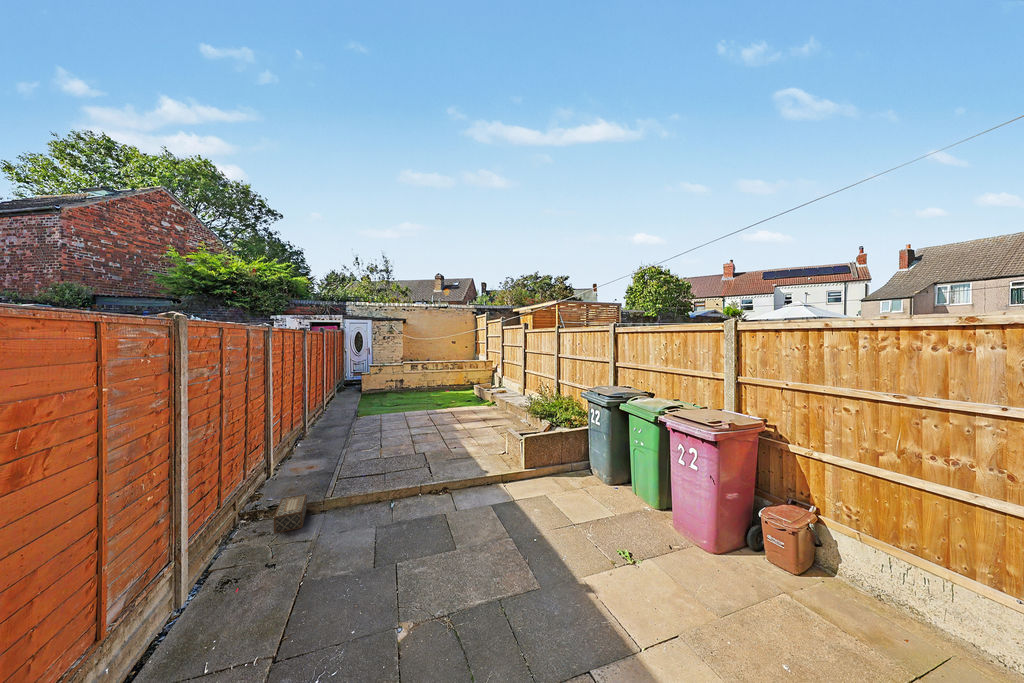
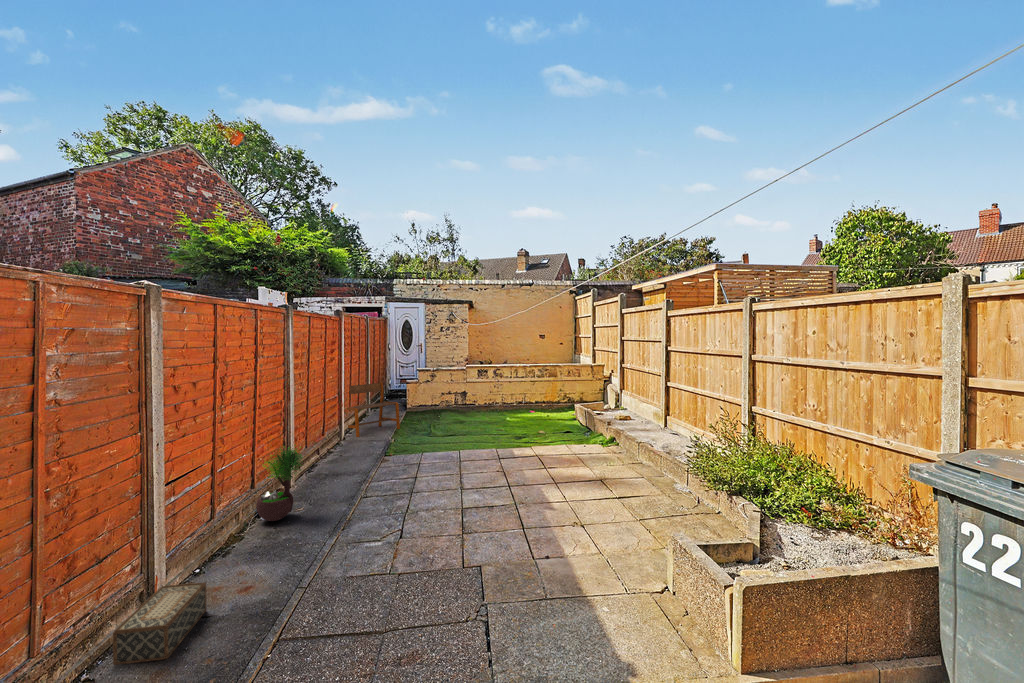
bench: none [324,377,365,414] -> present [346,382,400,437]
potted tree: none [303,420,333,466] -> present [256,445,302,521]

